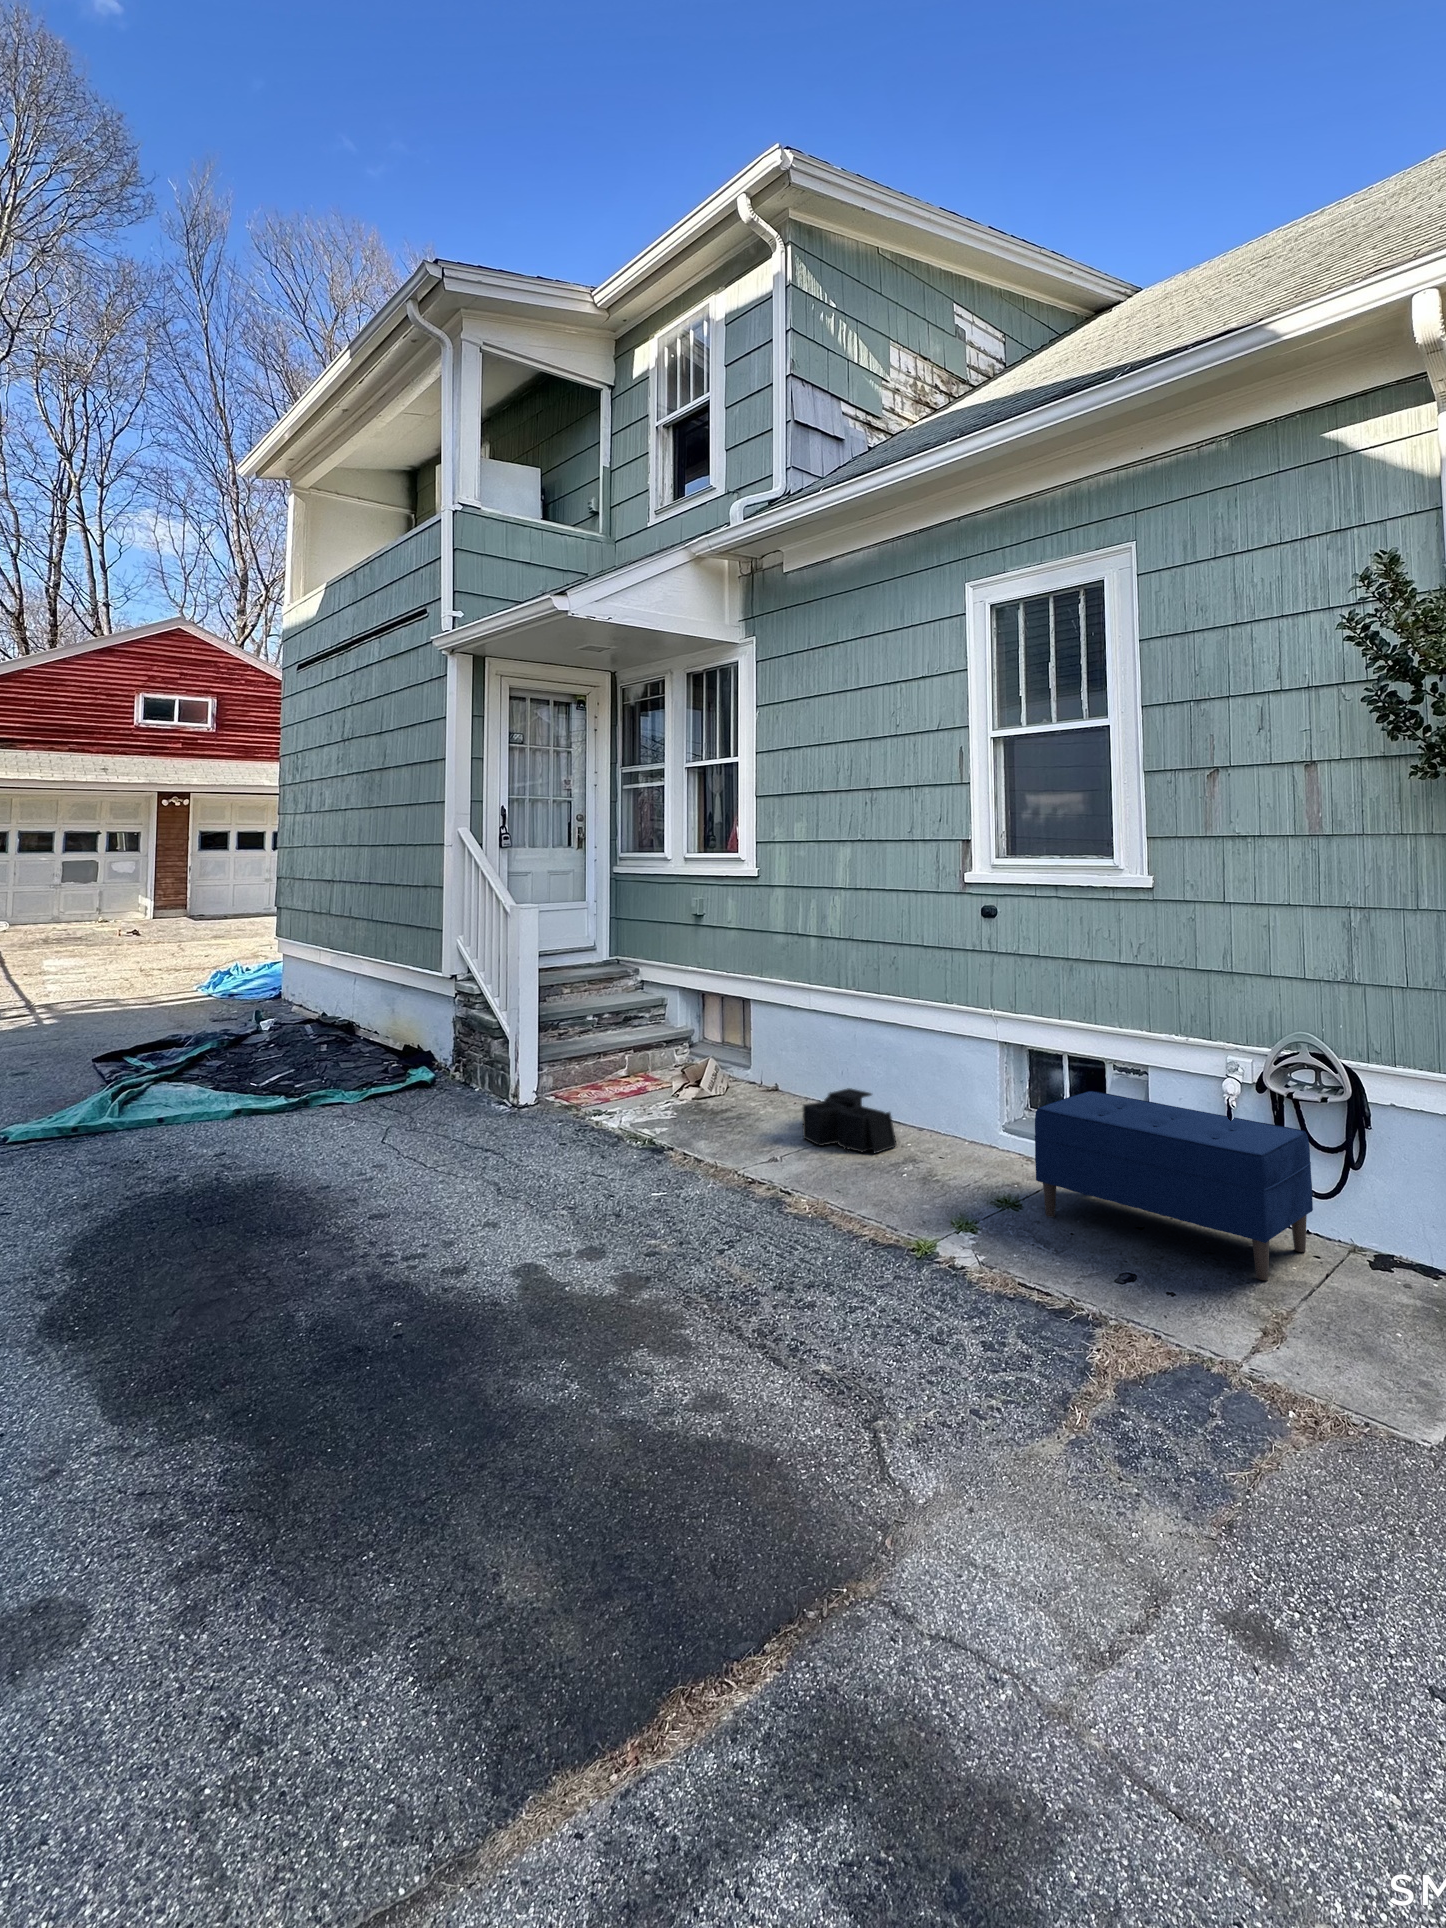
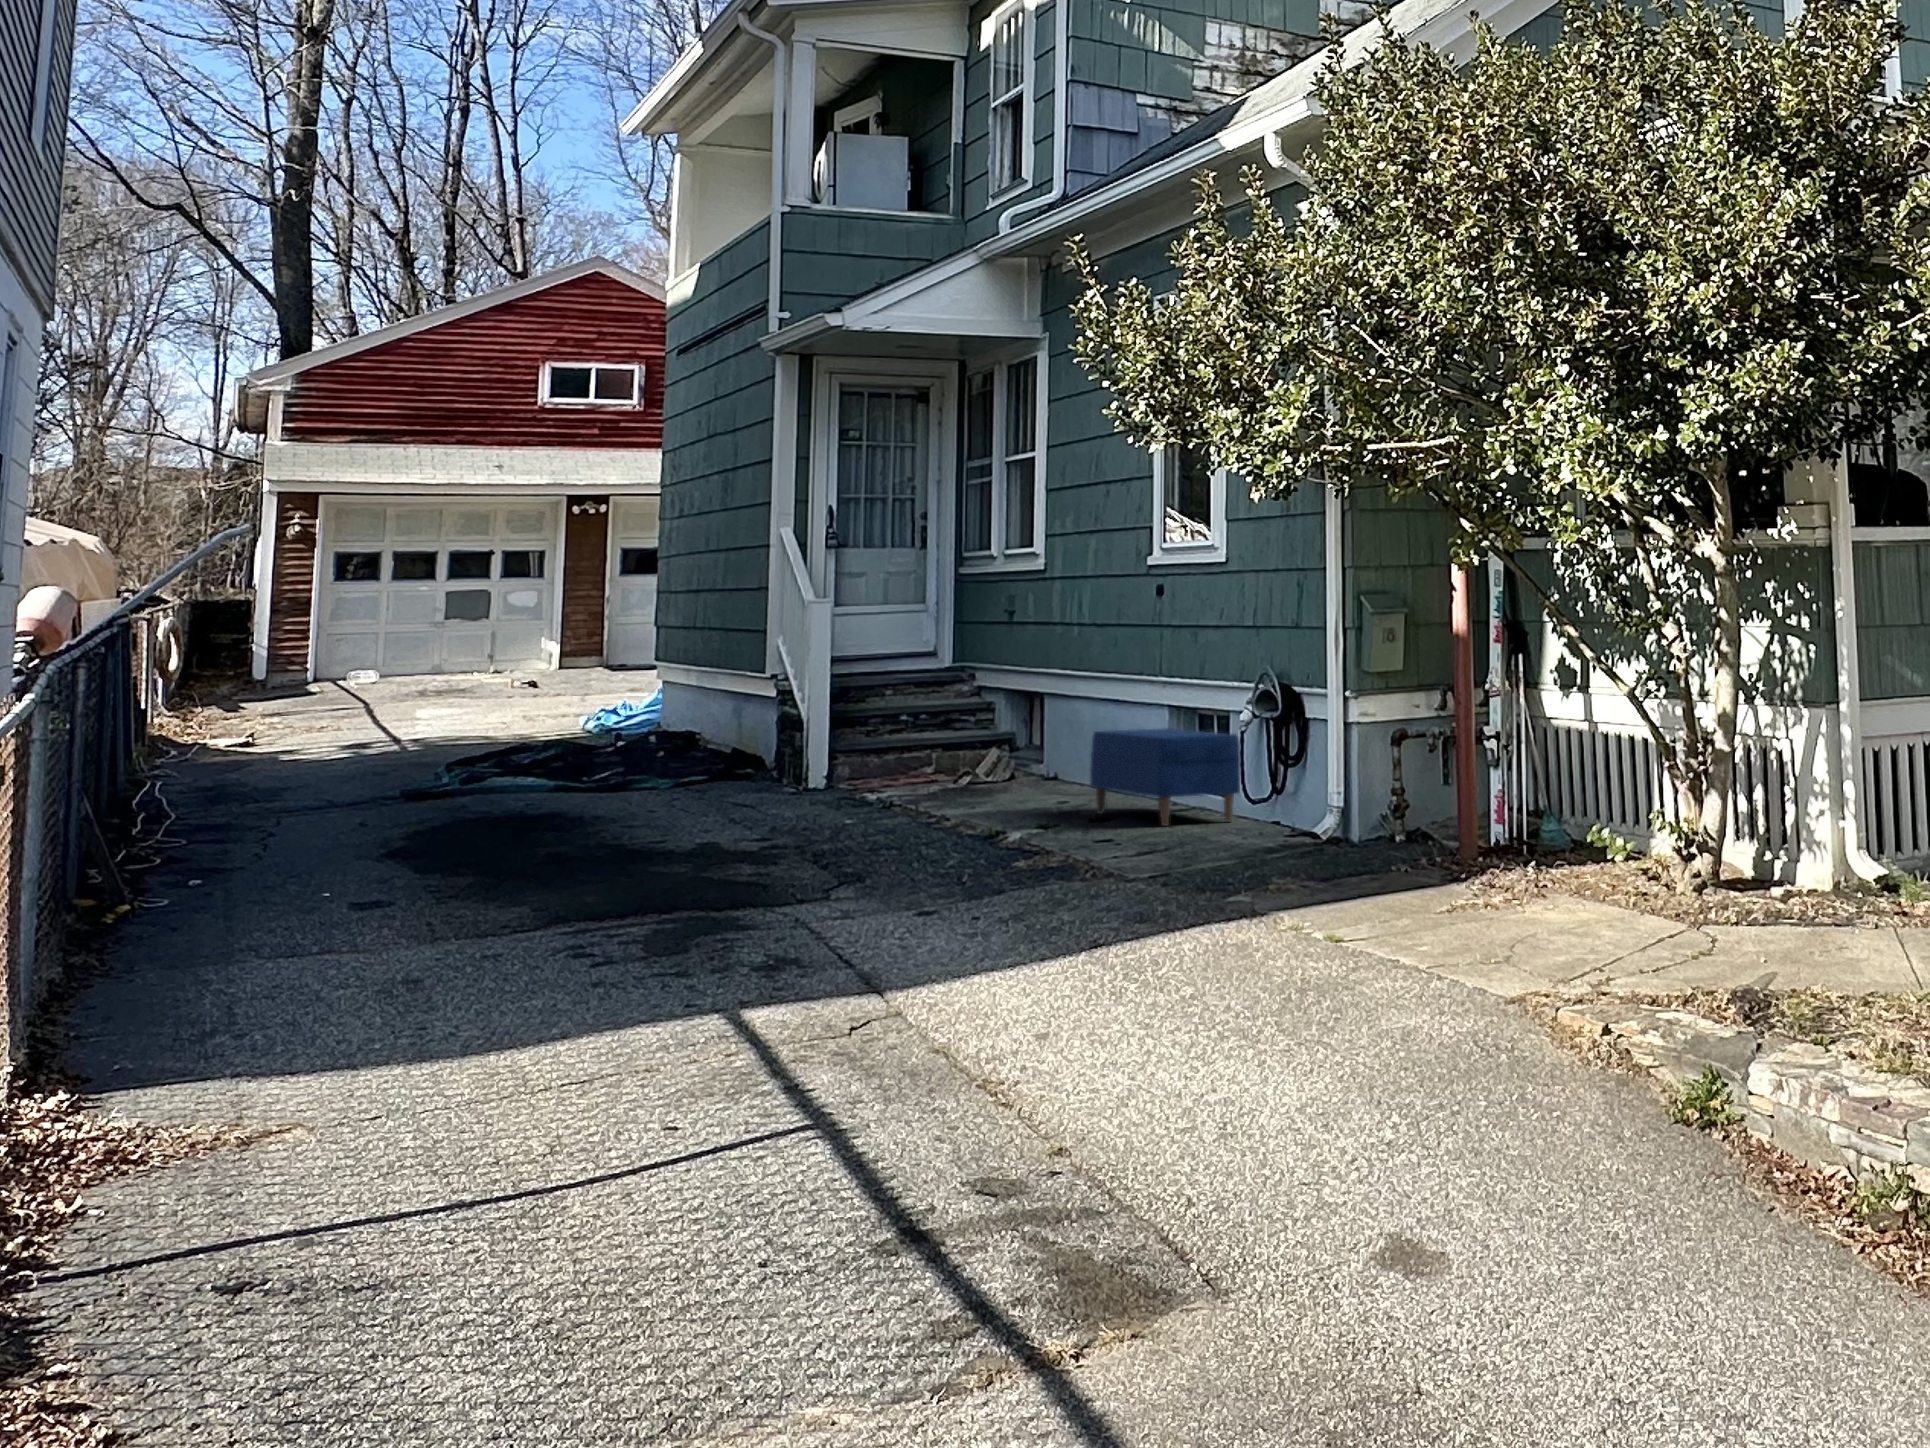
storage bin: present [803,1088,897,1153] -> none [1006,759,1081,798]

